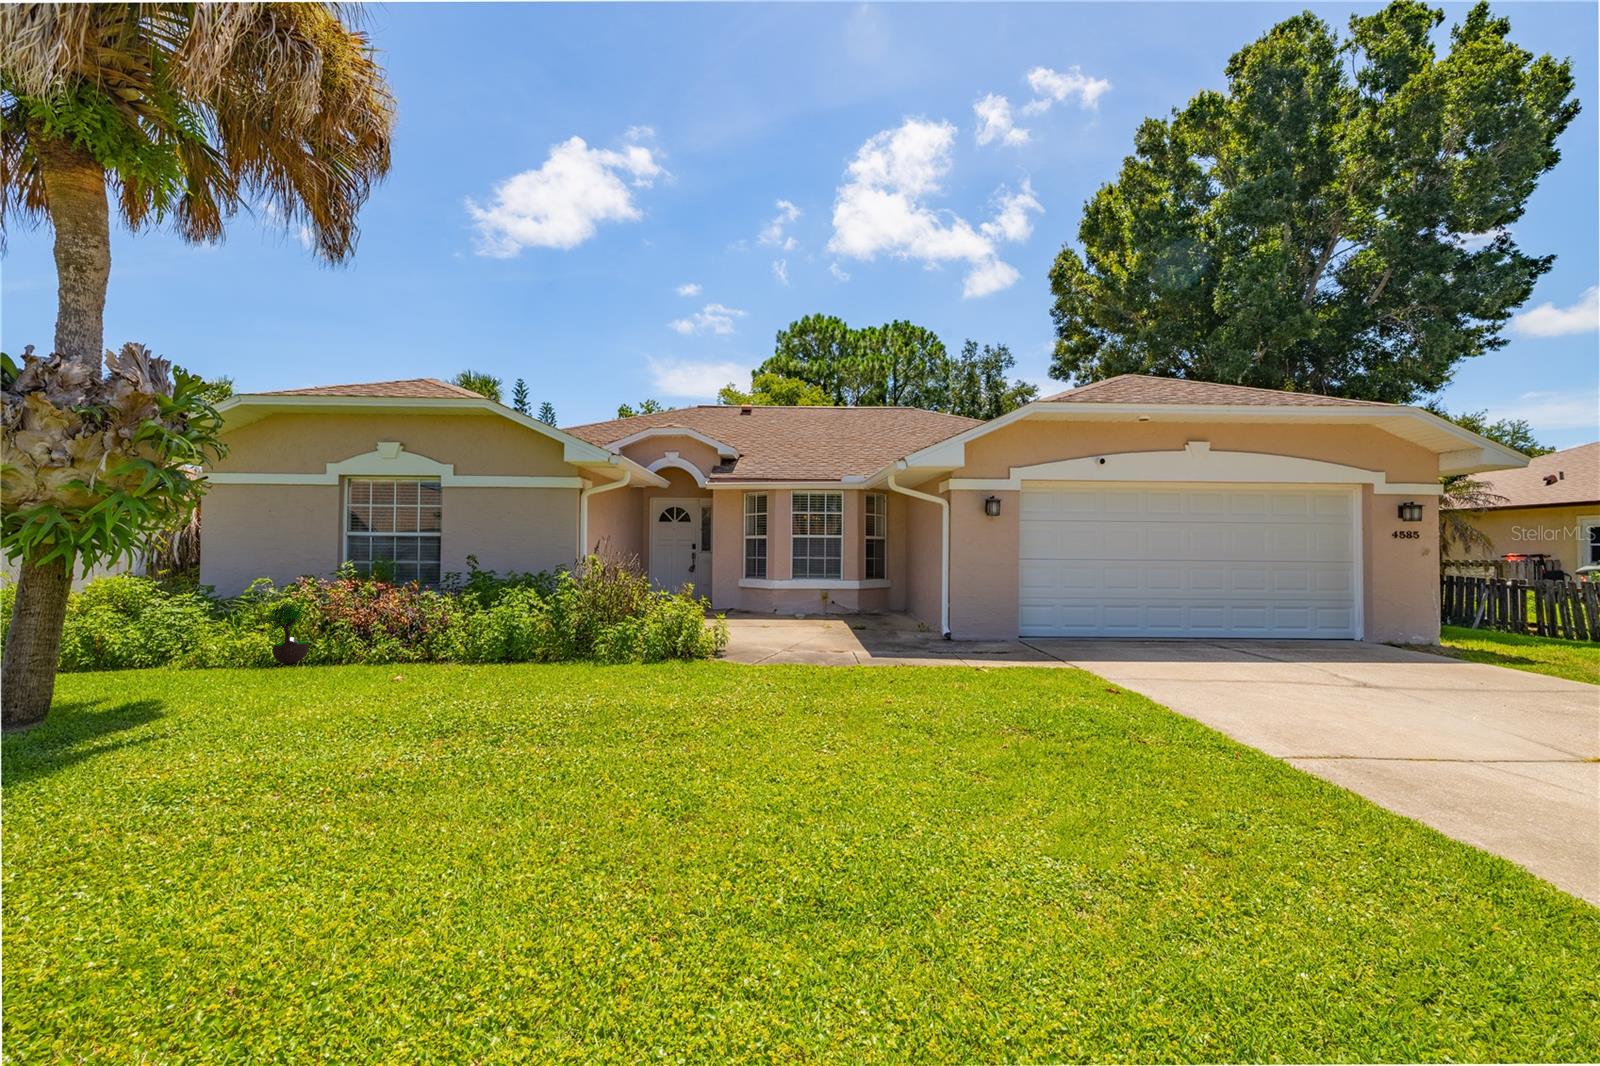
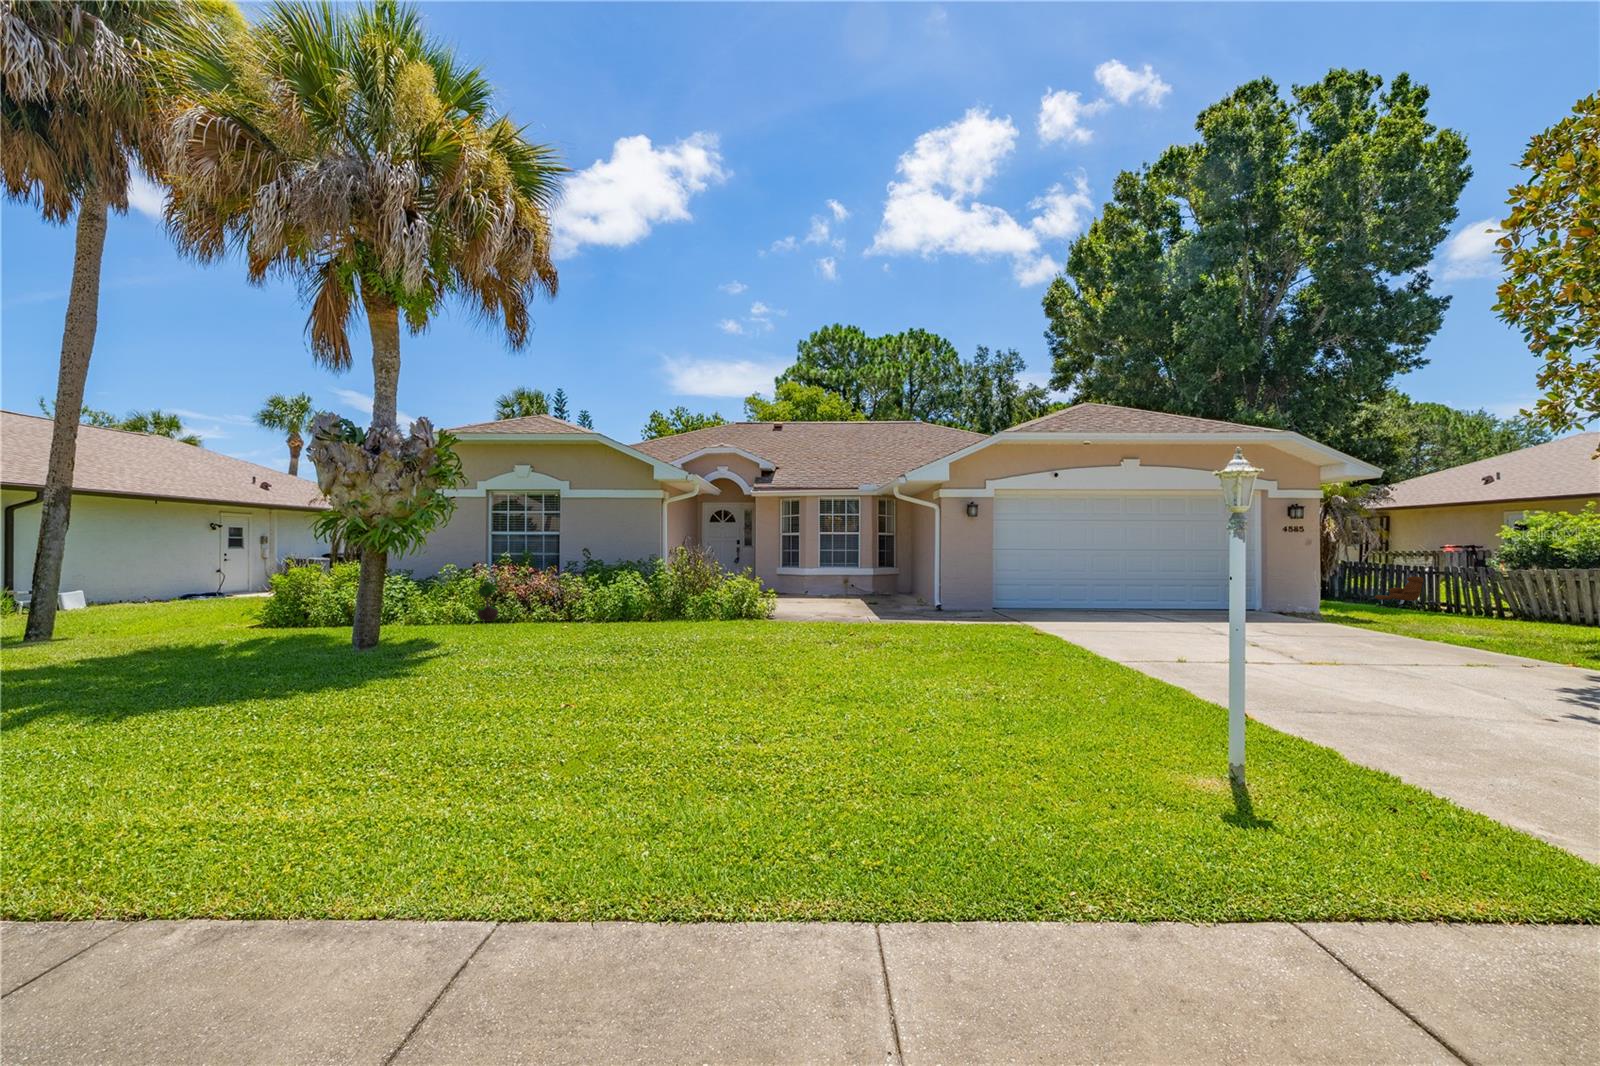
lounge chair: none [1512,596,1577,638] -> present [1375,576,1423,609]

